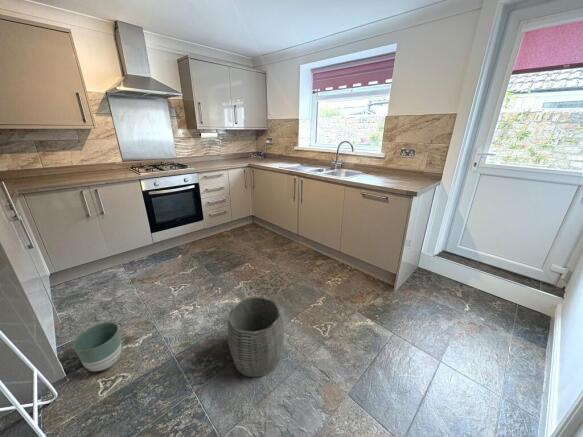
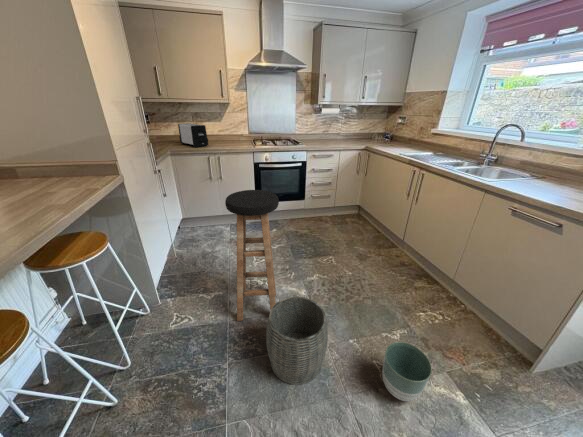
toaster: none [19,155,74,182] -> present [178,123,208,147]
bar stool: none [152,212,223,351] -> present [225,190,279,321]
planter: present [73,322,122,371] -> present [382,342,432,401]

